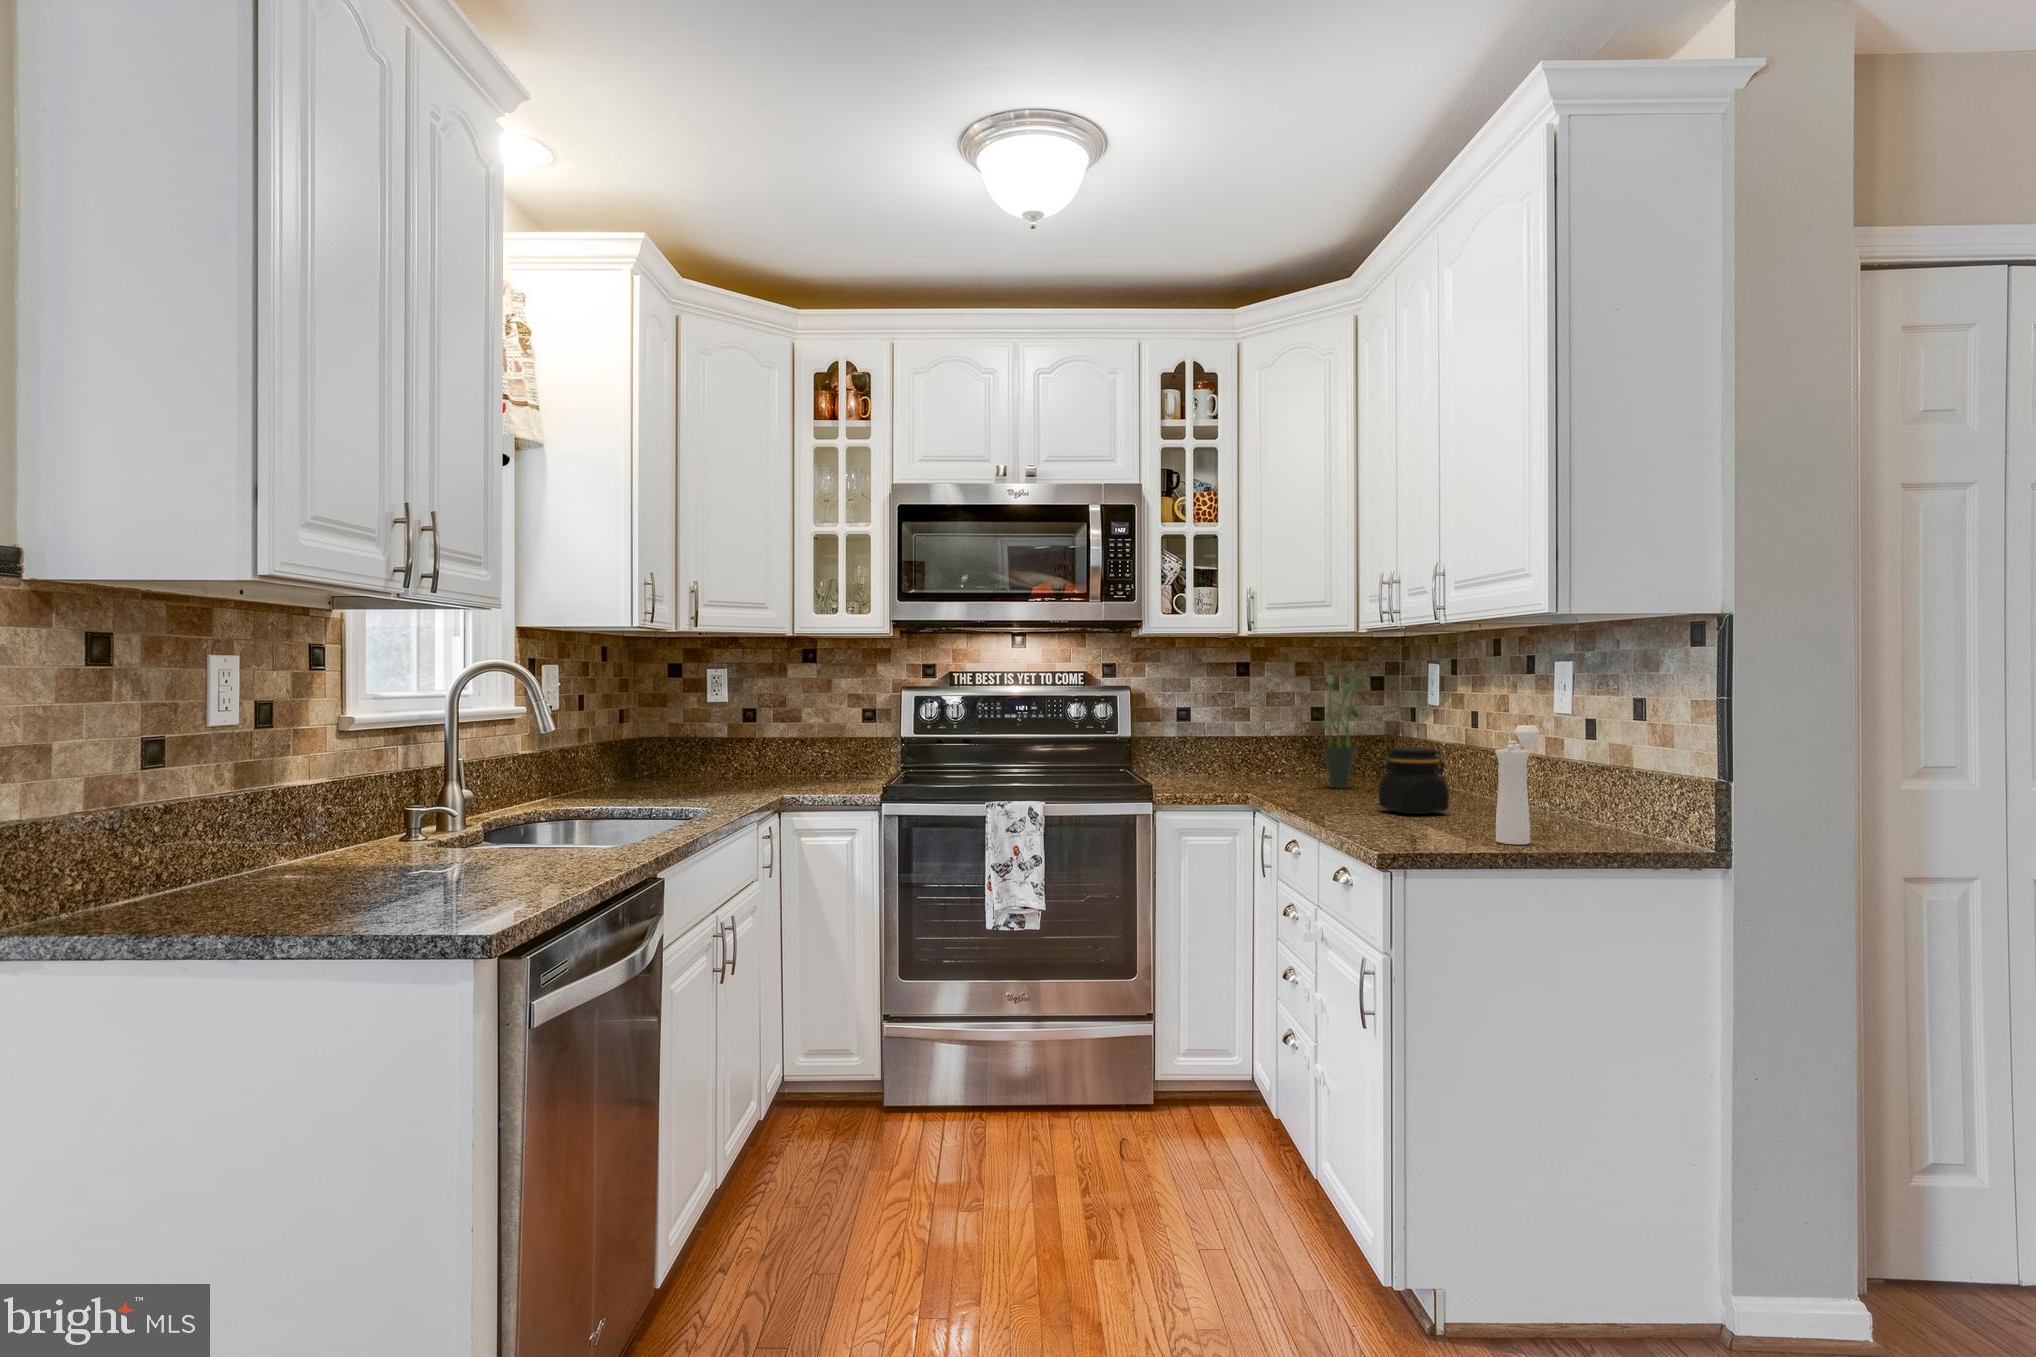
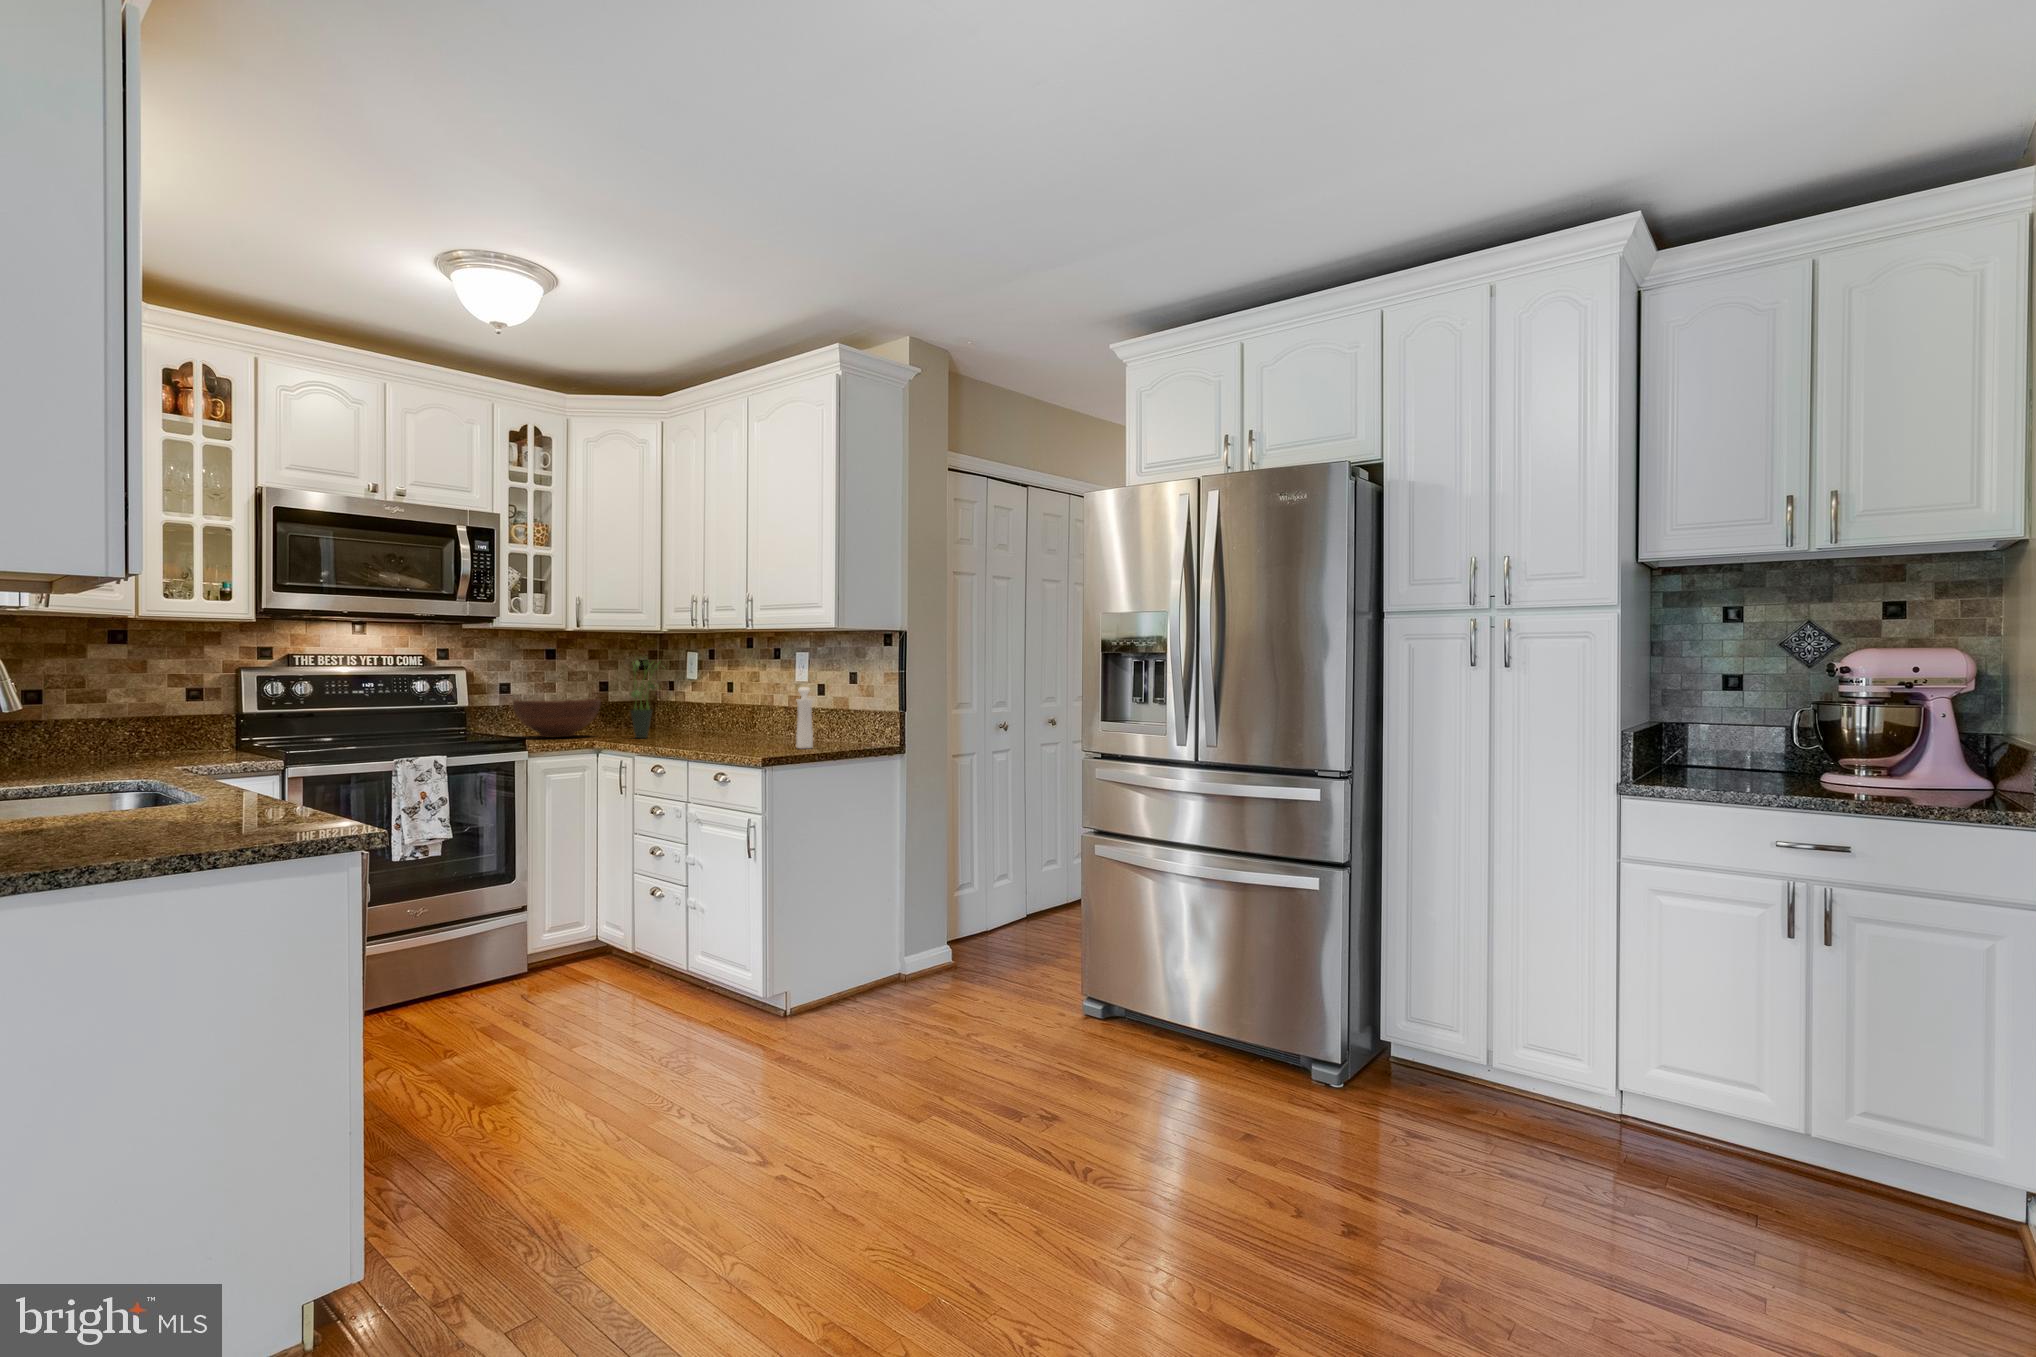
fruit bowl: none [1195,725,1304,778] -> present [513,699,601,738]
jar: present [1379,748,1449,814] -> none [703,704,744,744]

